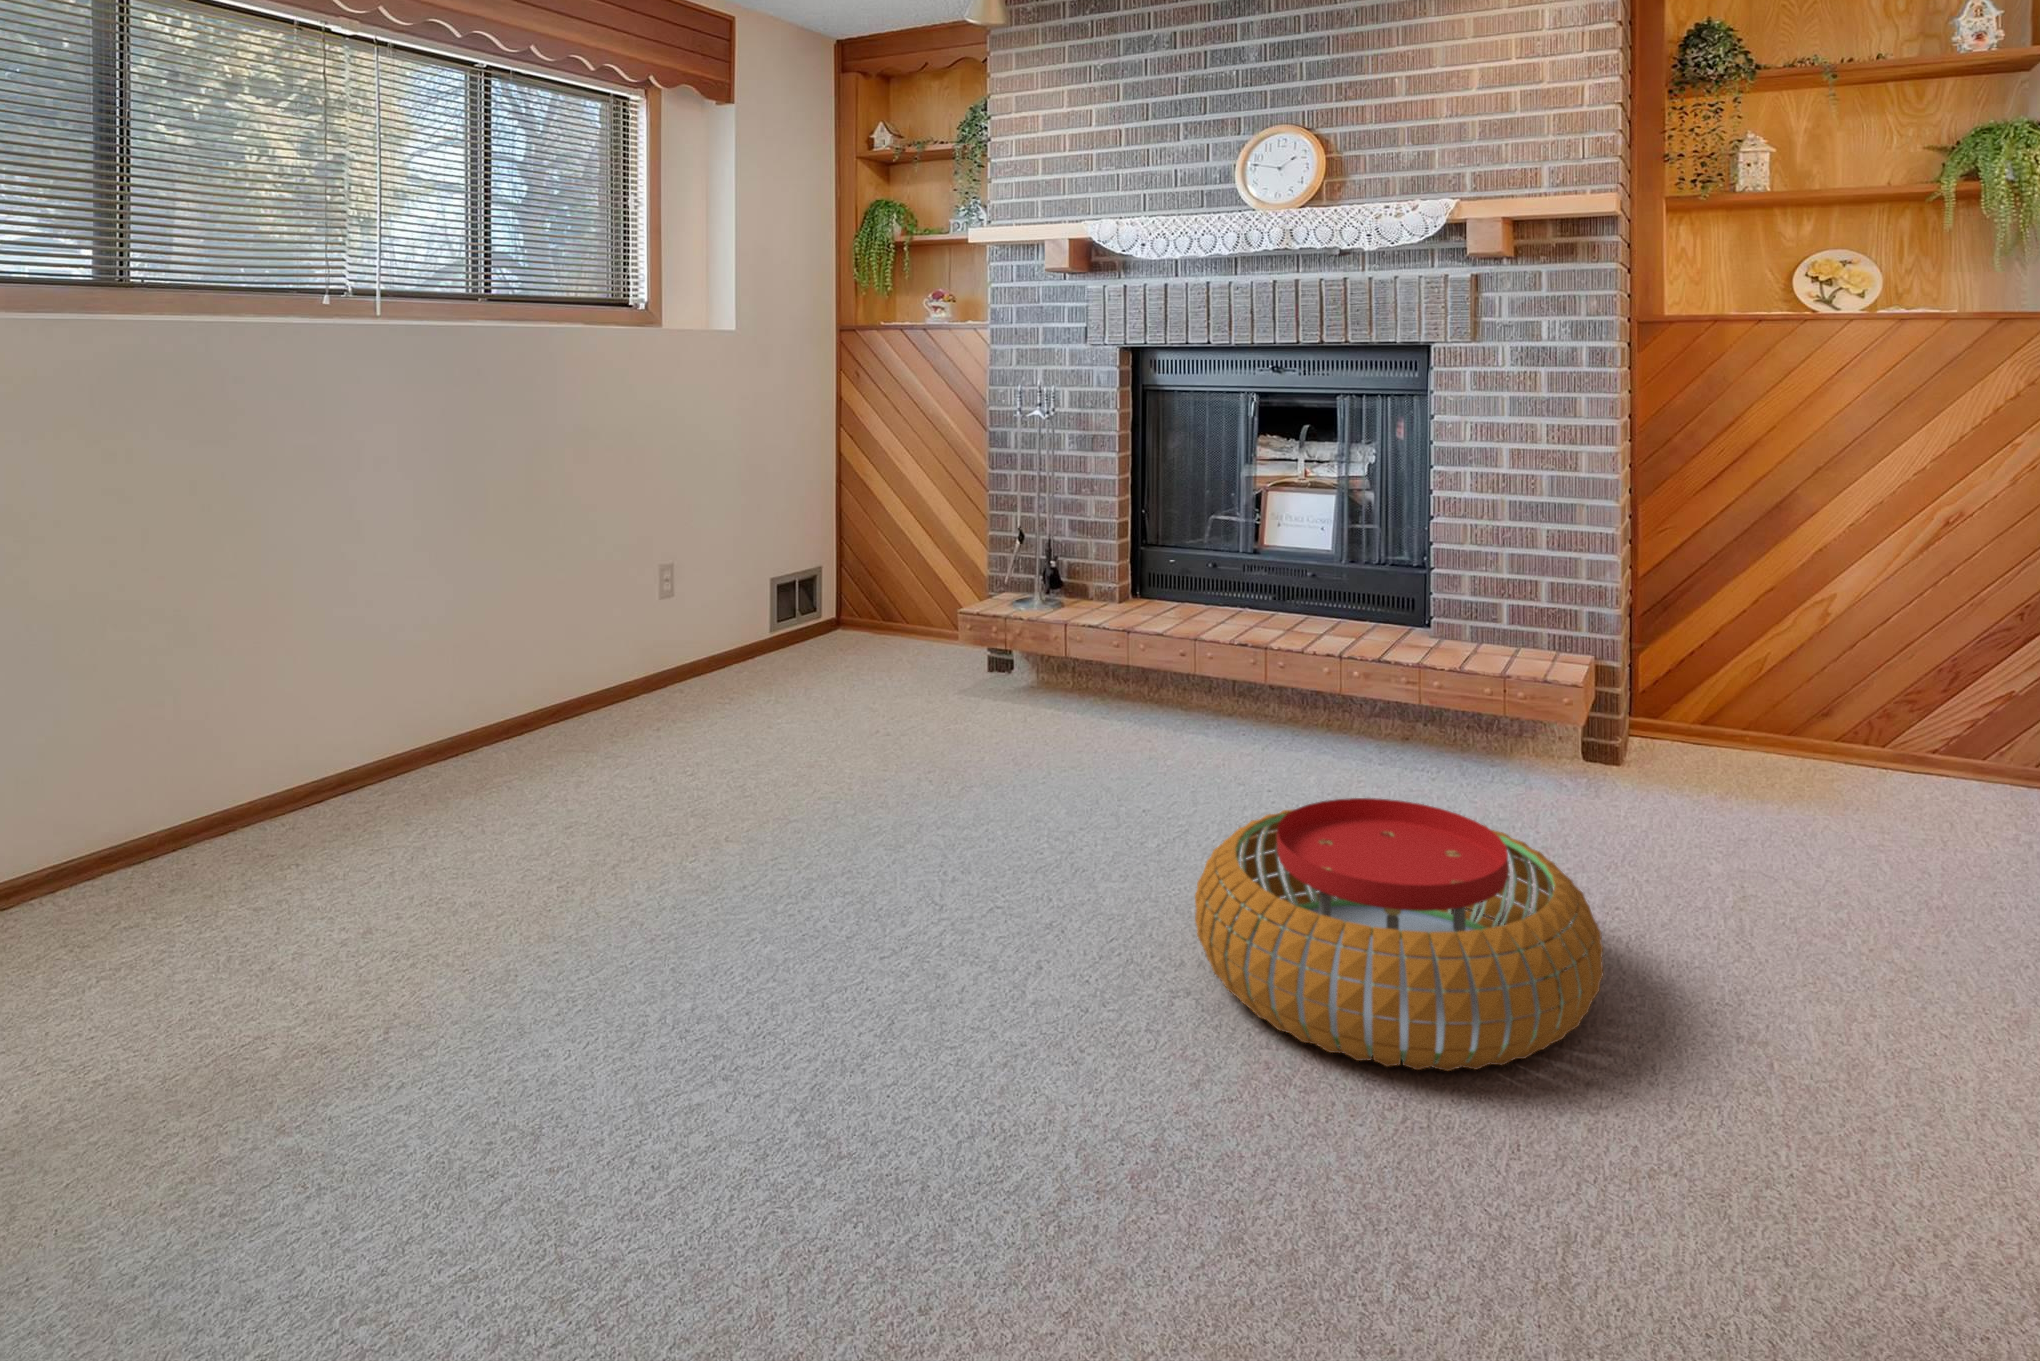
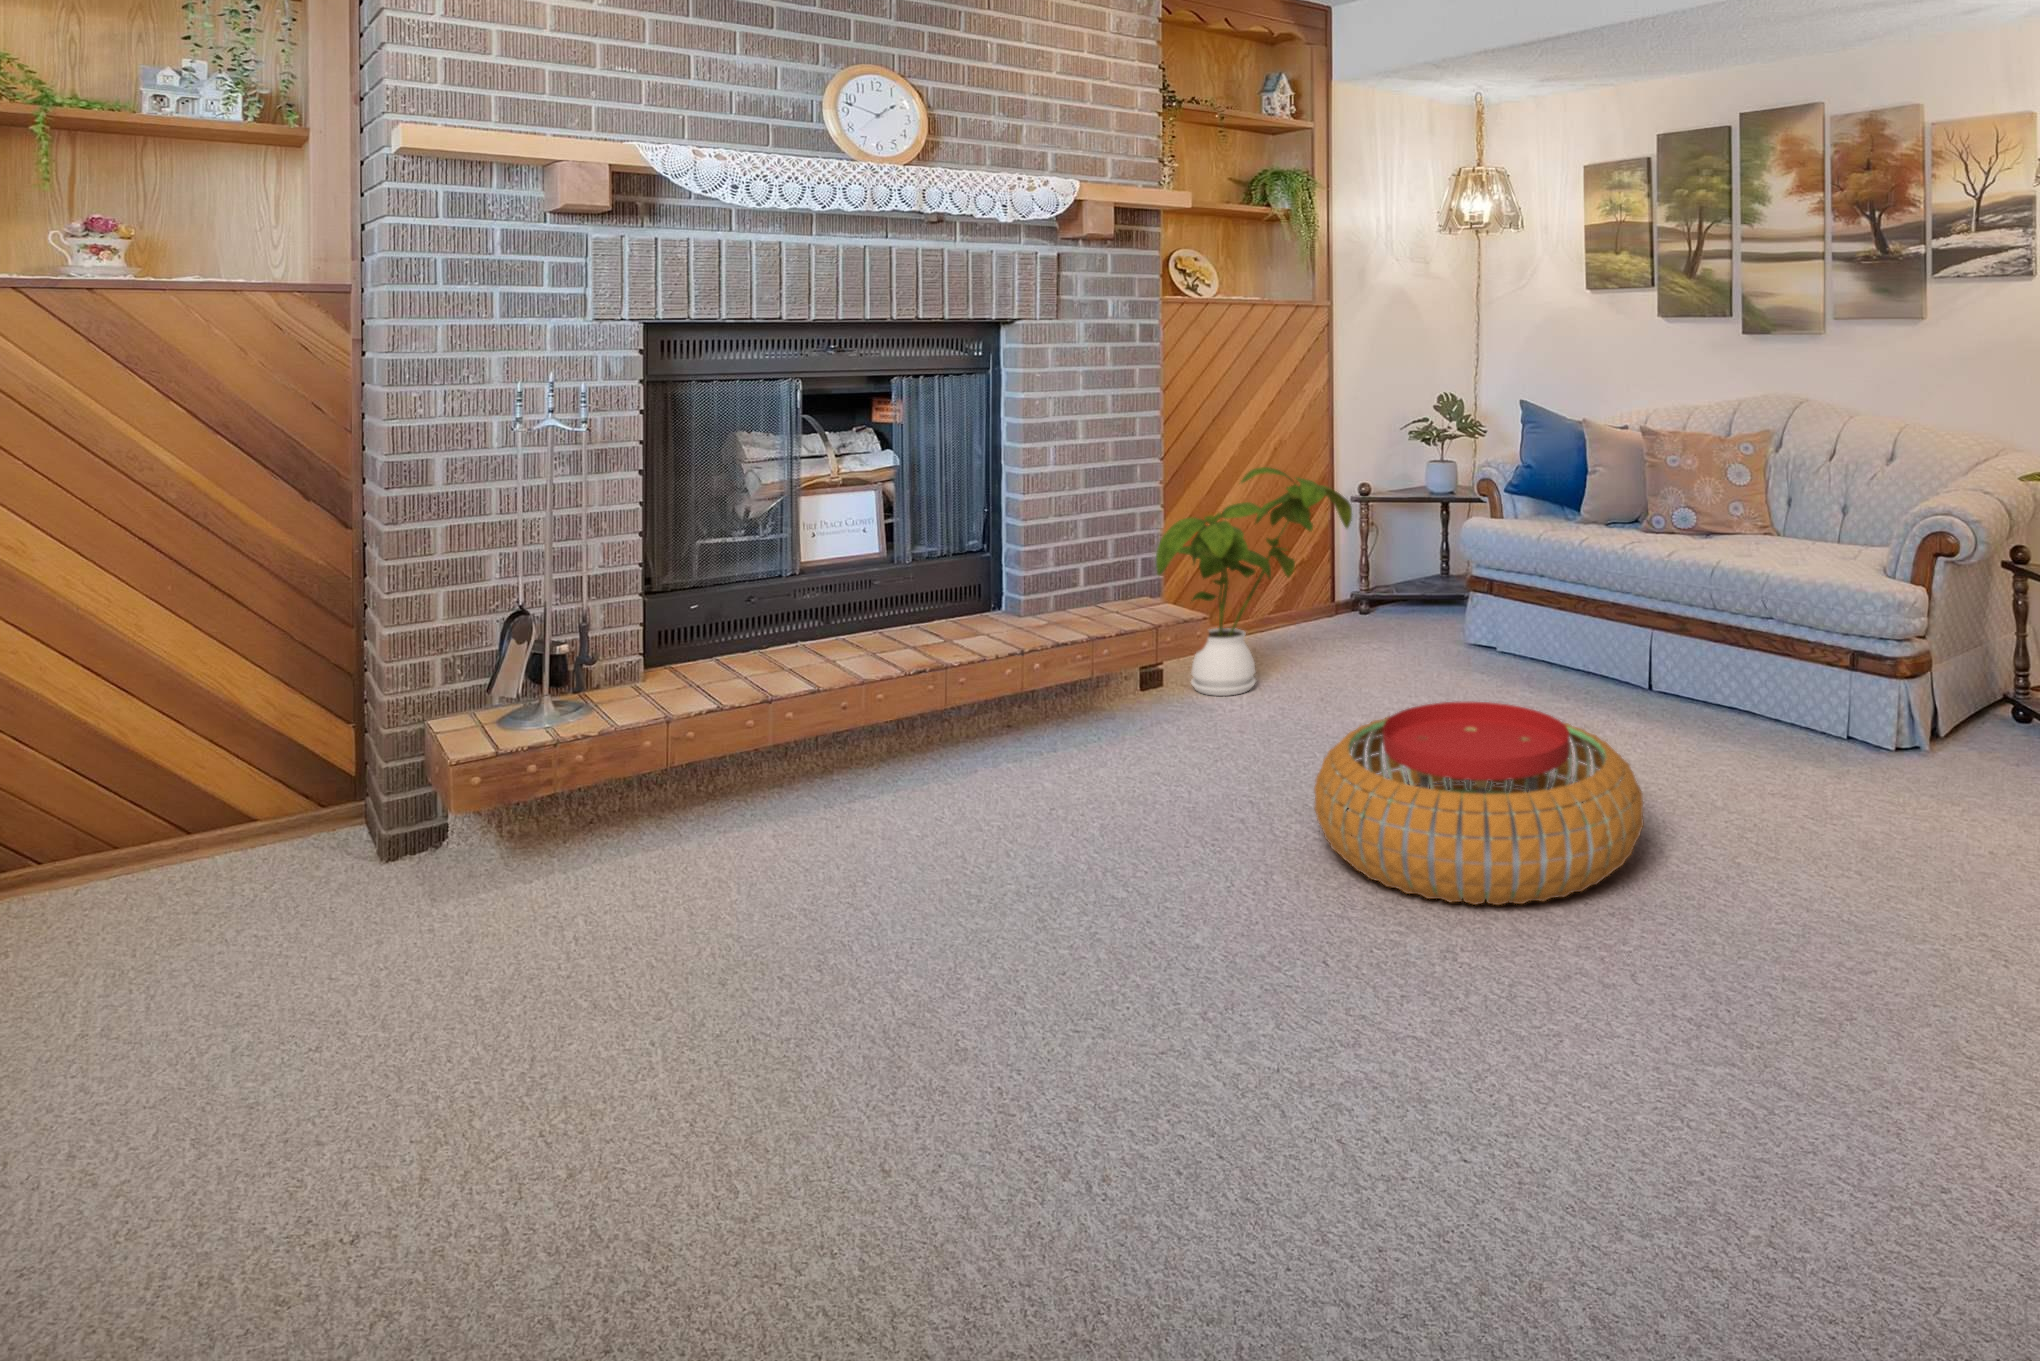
house plant: none [1523,526,1817,799] -> present [1156,467,1352,696]

